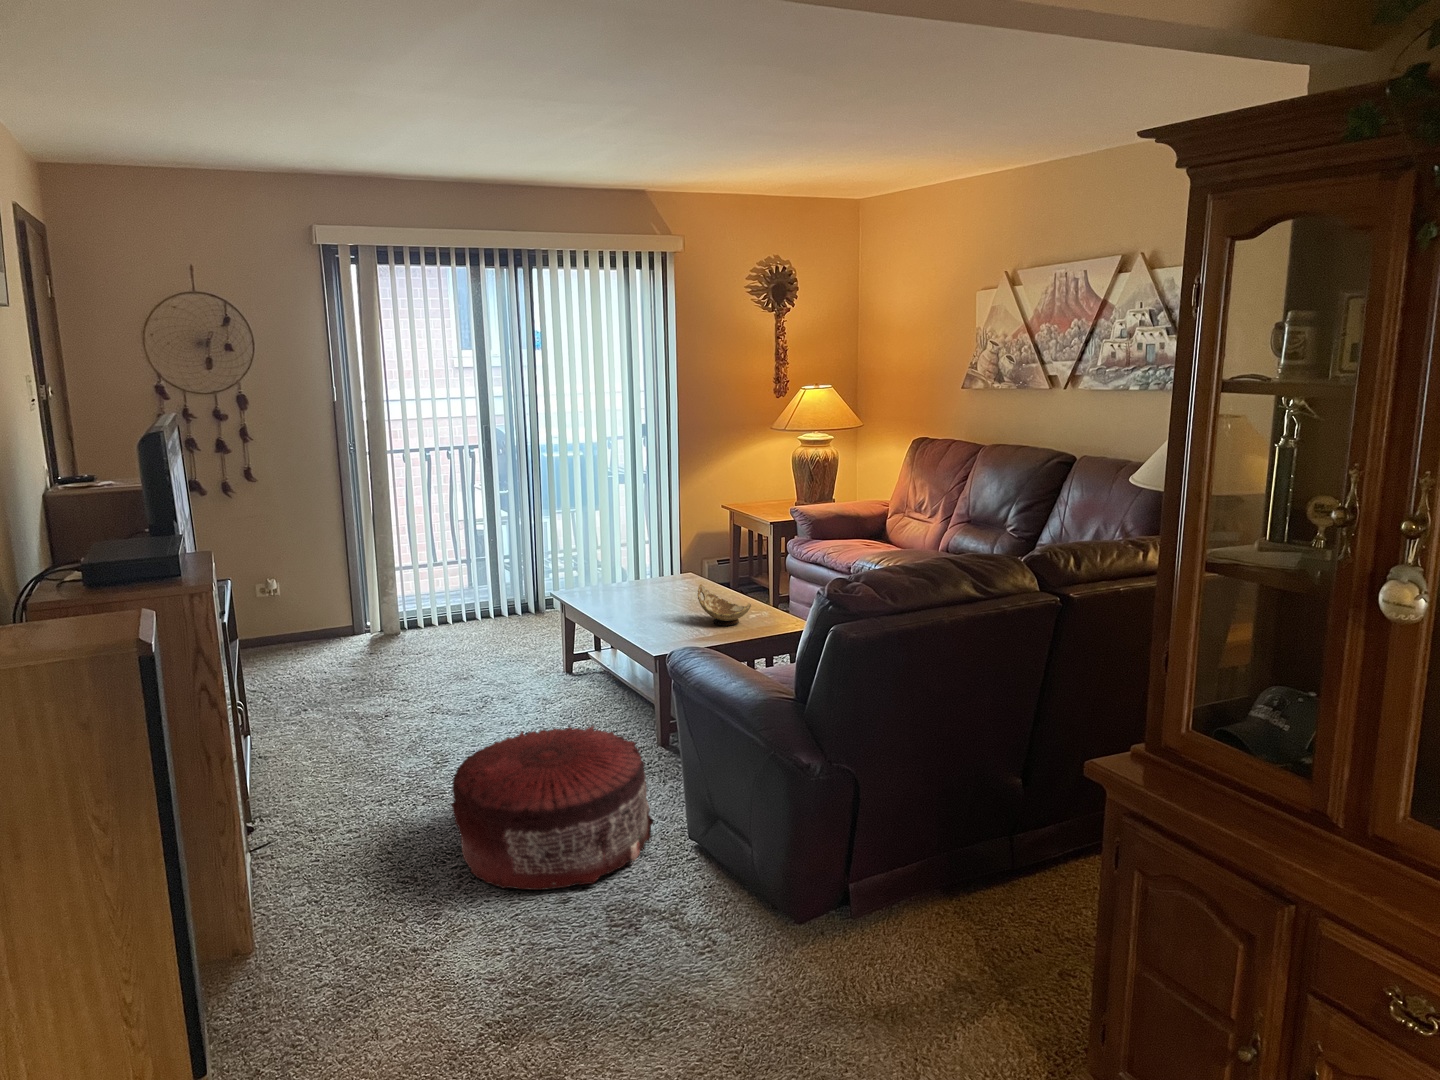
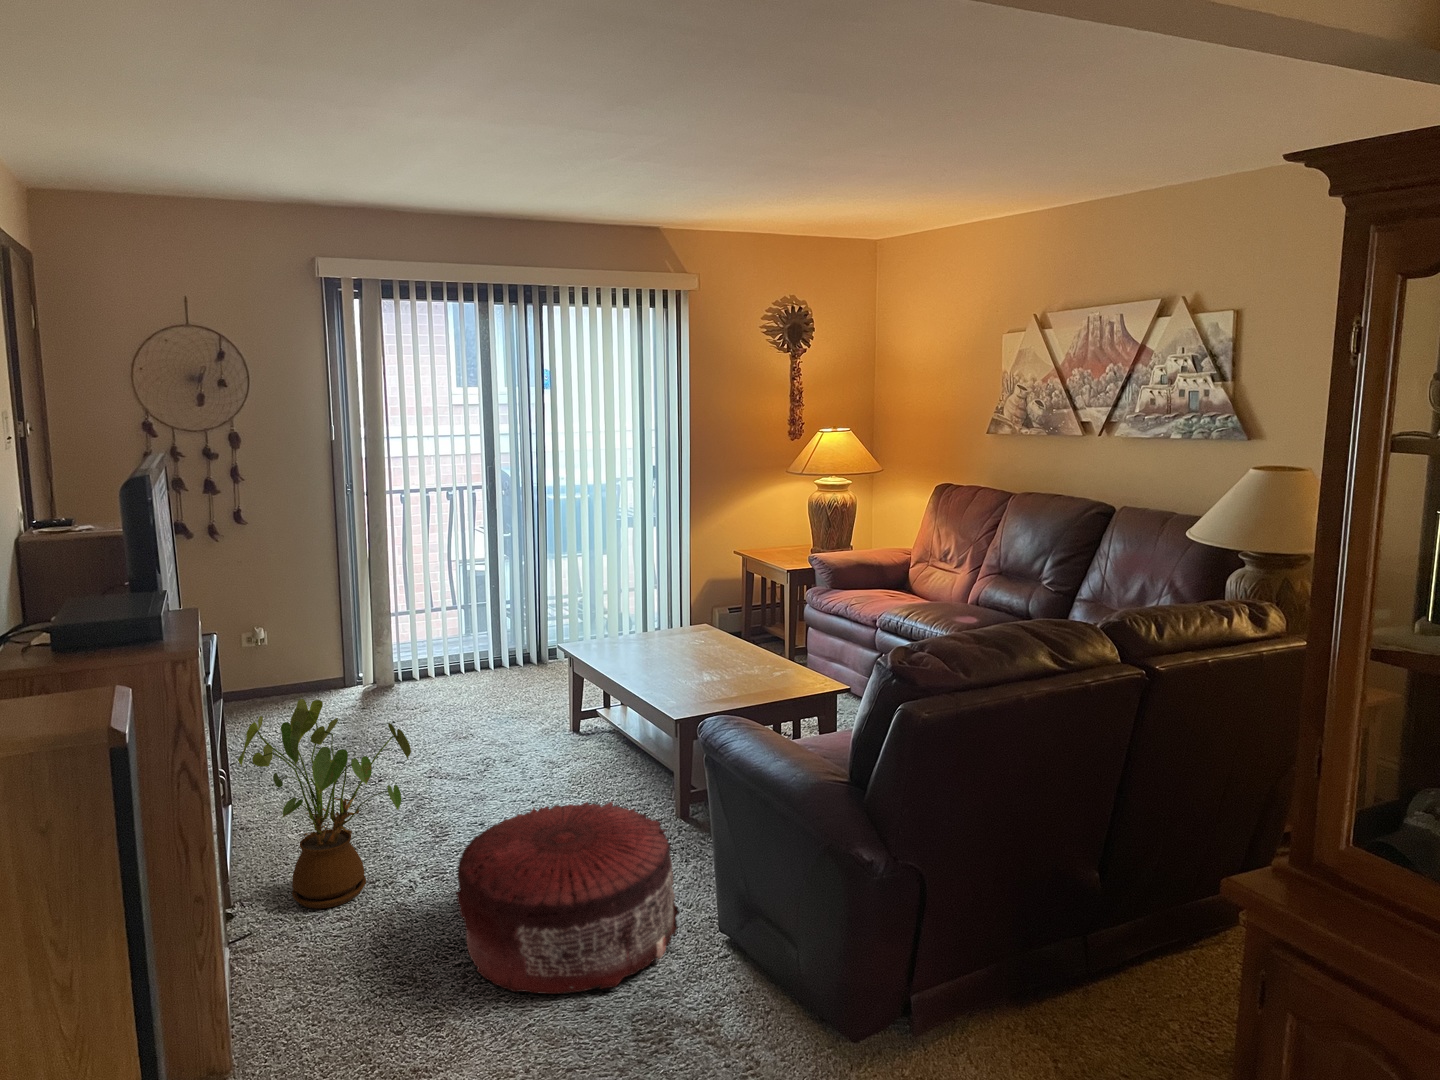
decorative bowl: present [698,584,751,626] -> none [719,641,777,686]
house plant: none [254,637,411,823] -> present [238,699,411,909]

